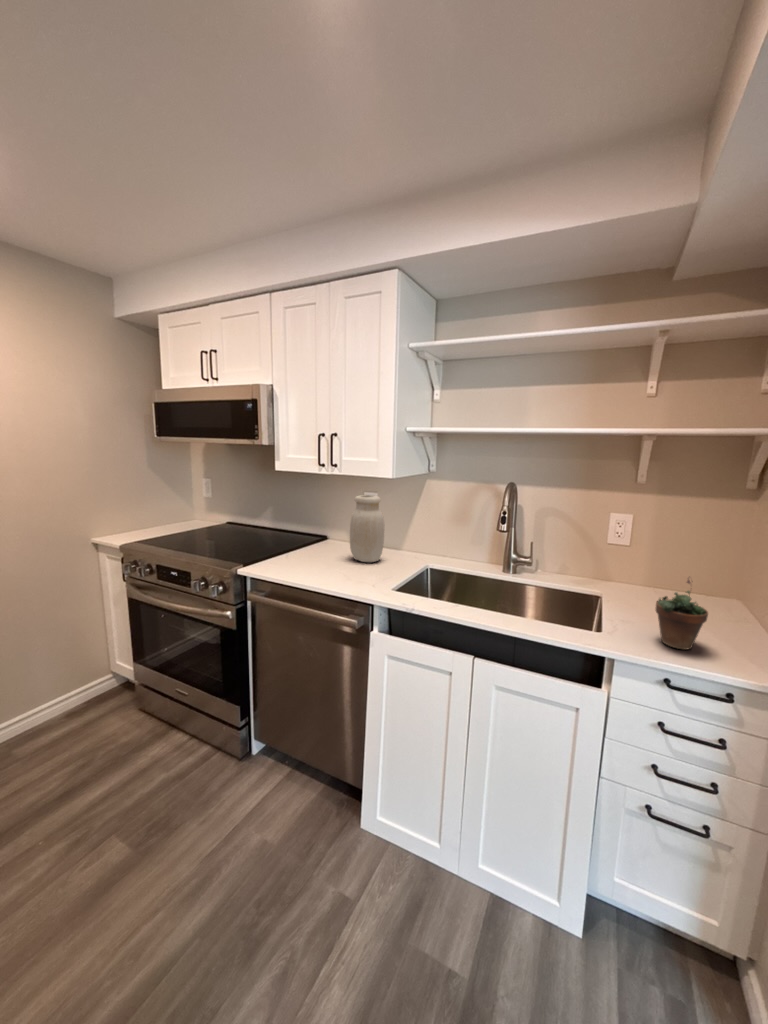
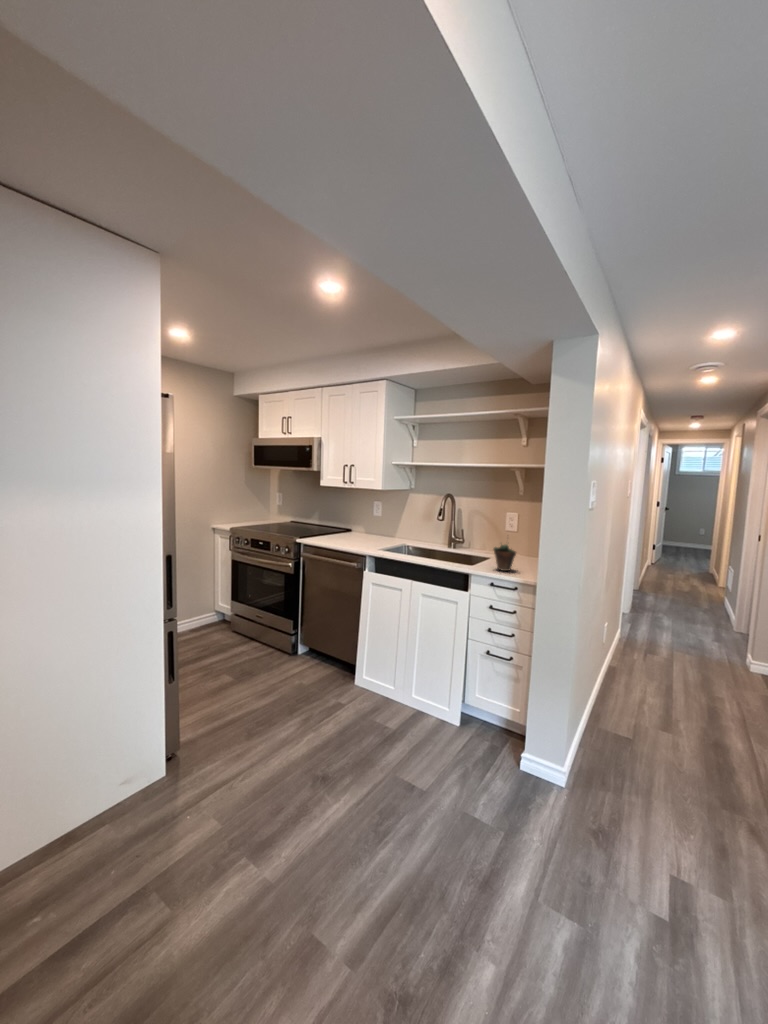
jar: present [350,495,384,562] -> none [361,501,381,541]

